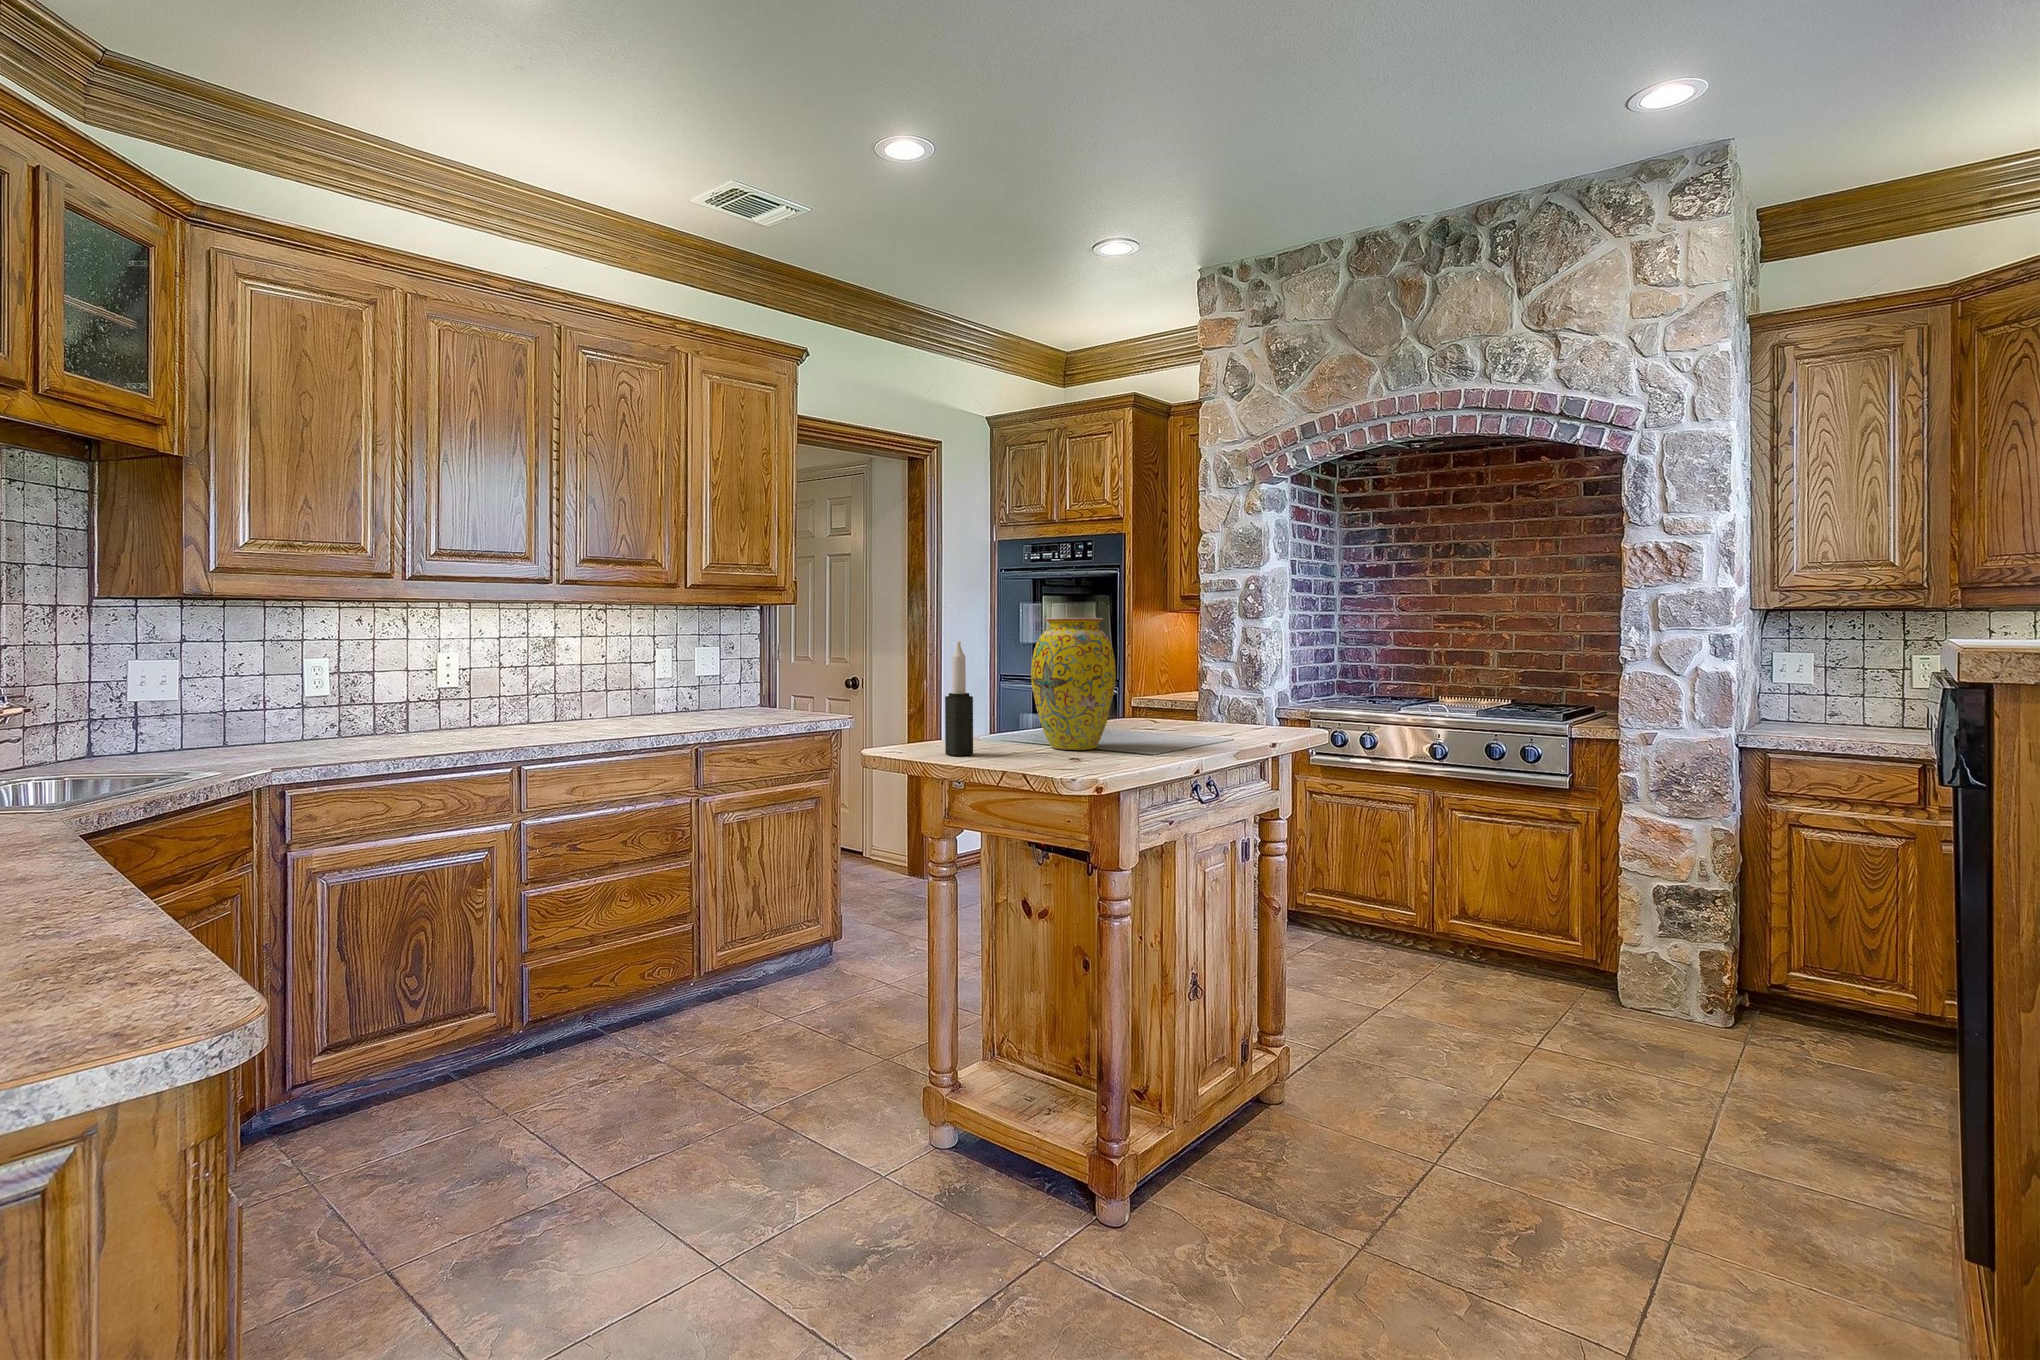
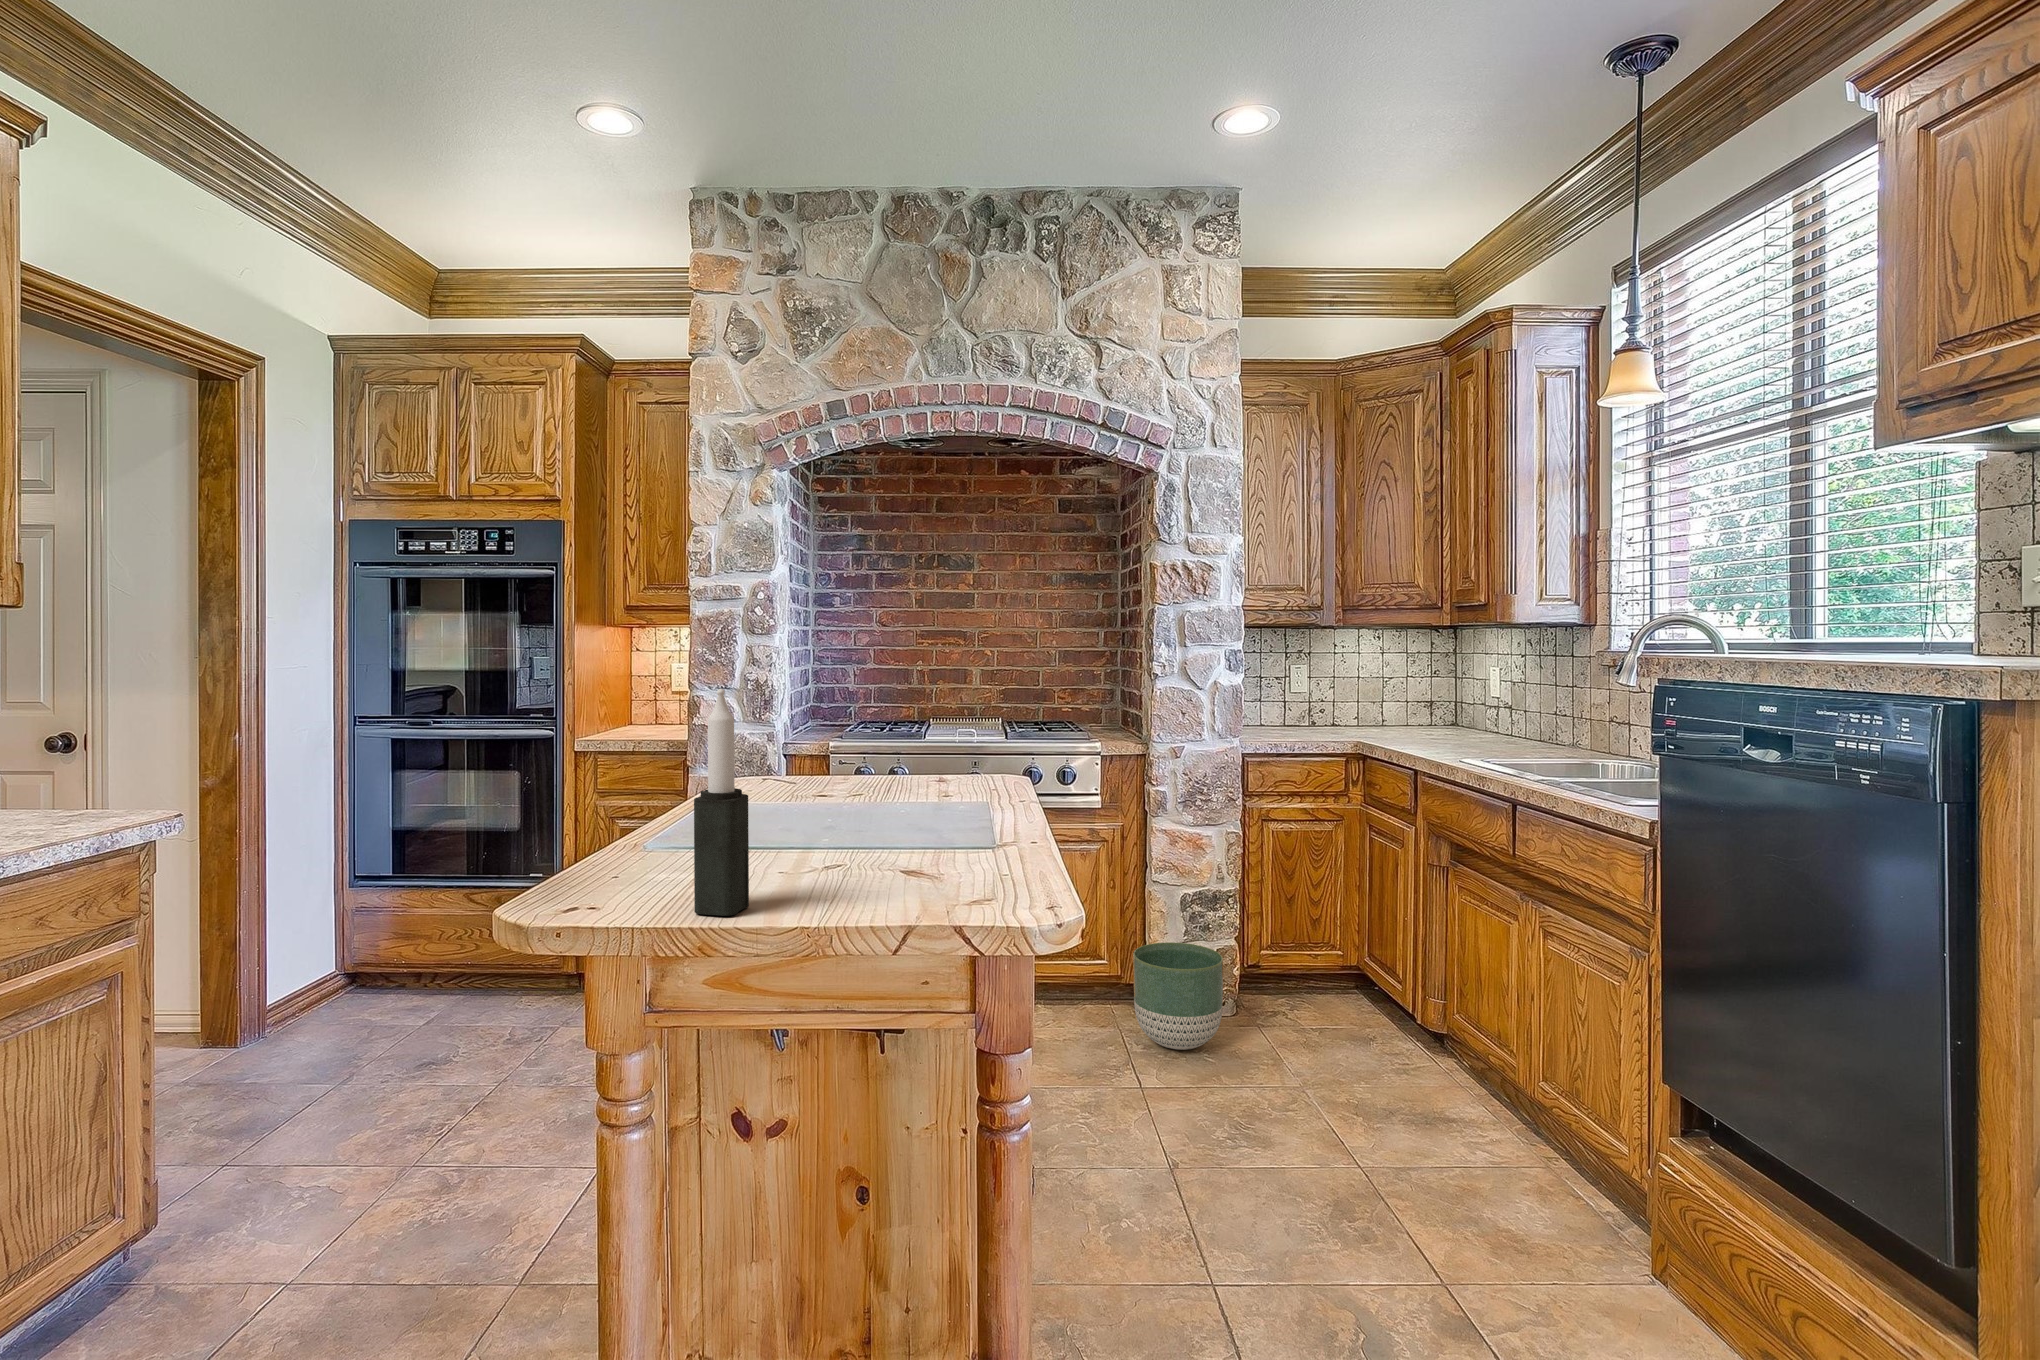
vase: present [1031,618,1116,750] -> none [783,641,924,867]
planter: none [1570,925,1673,1030] -> present [1133,942,1223,1050]

